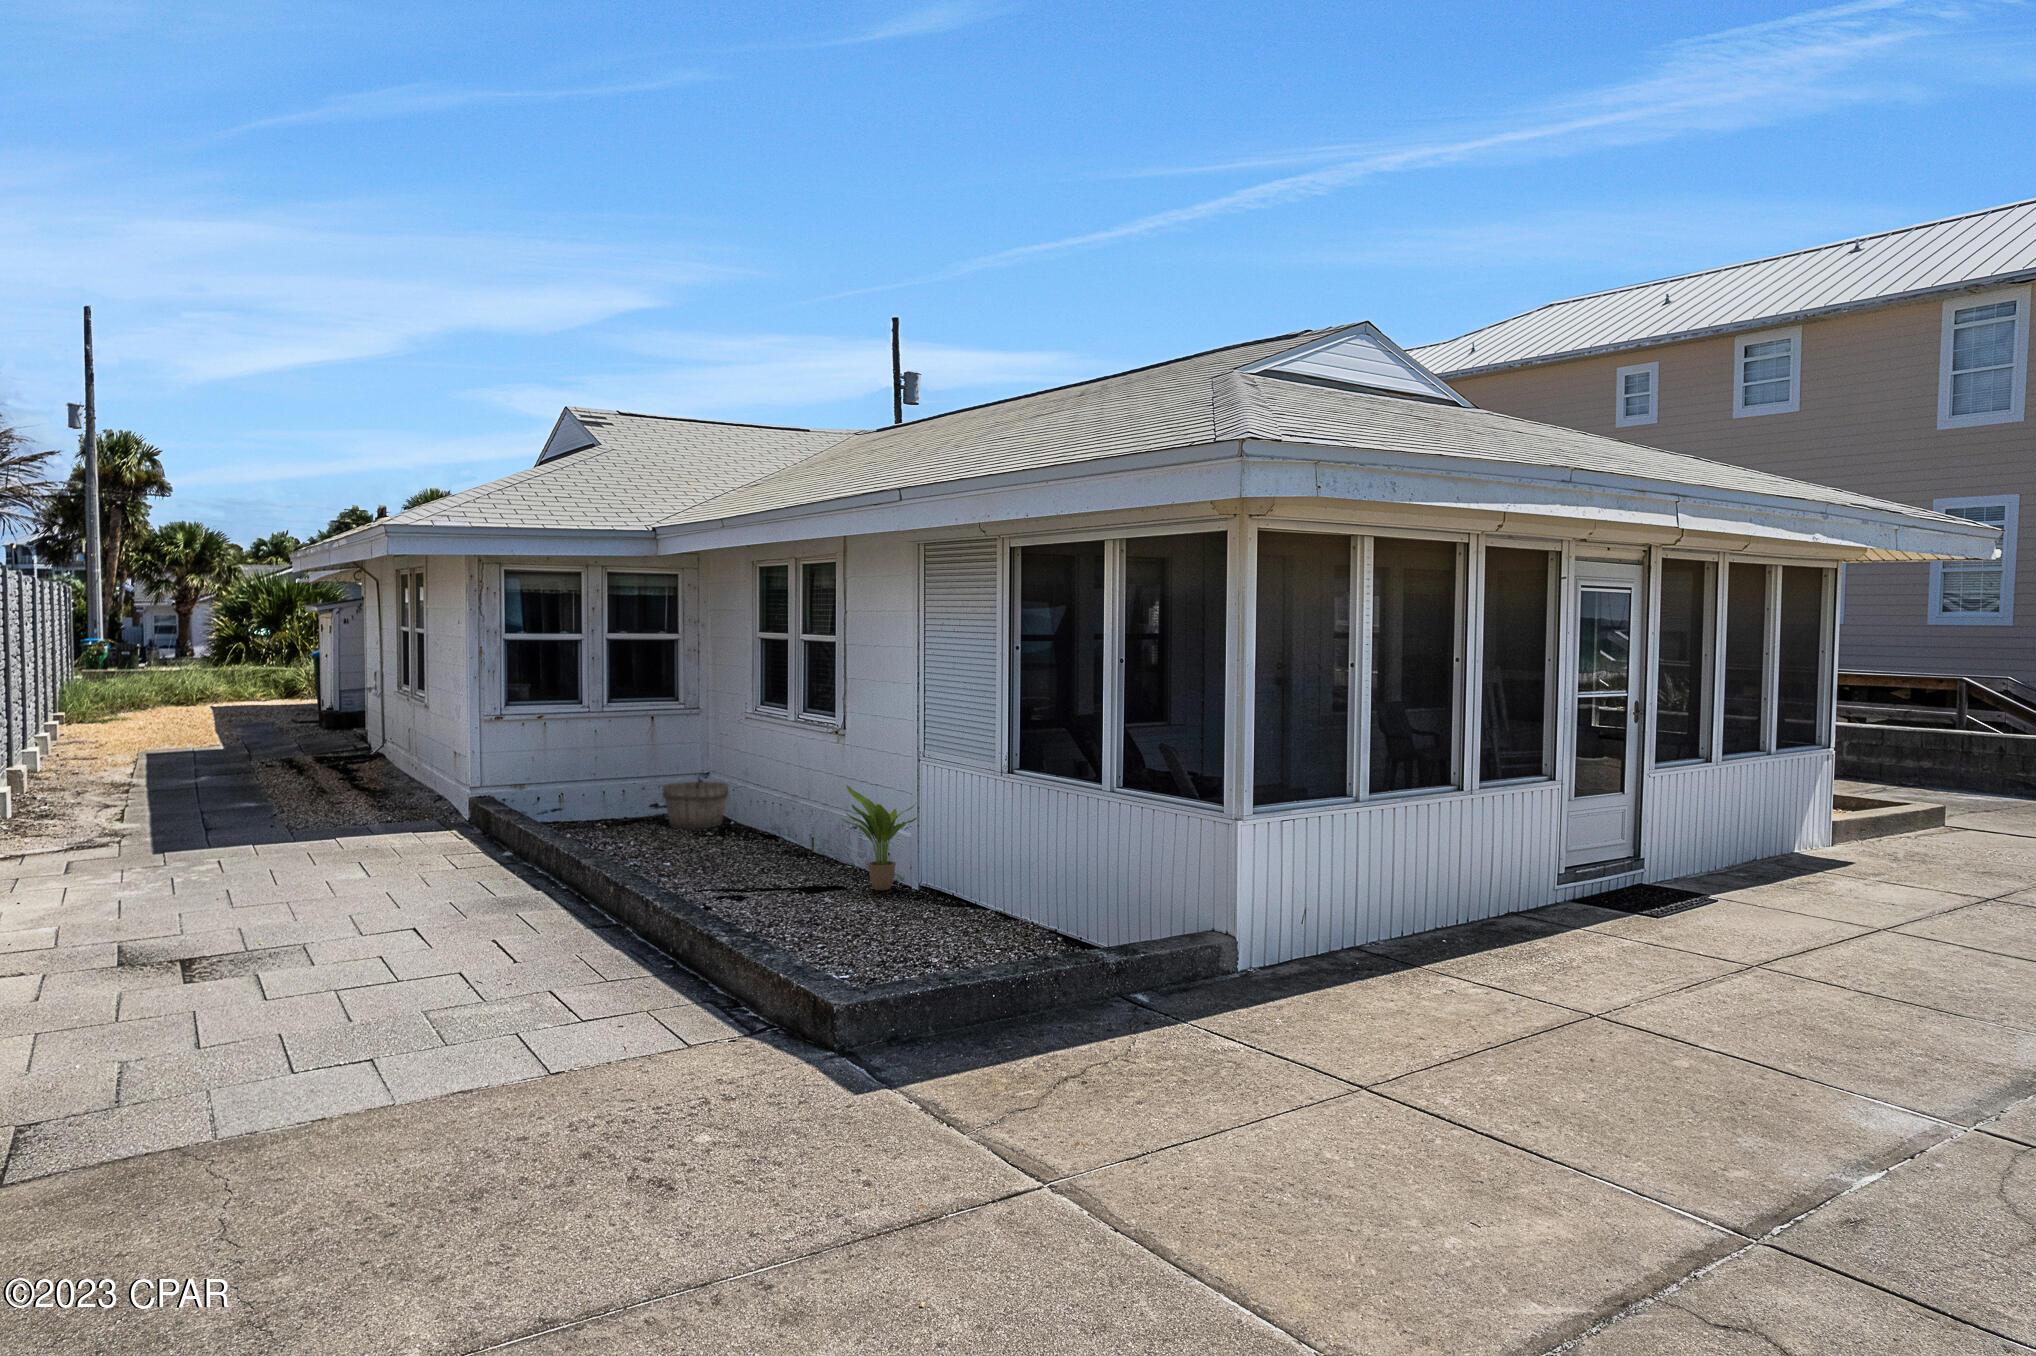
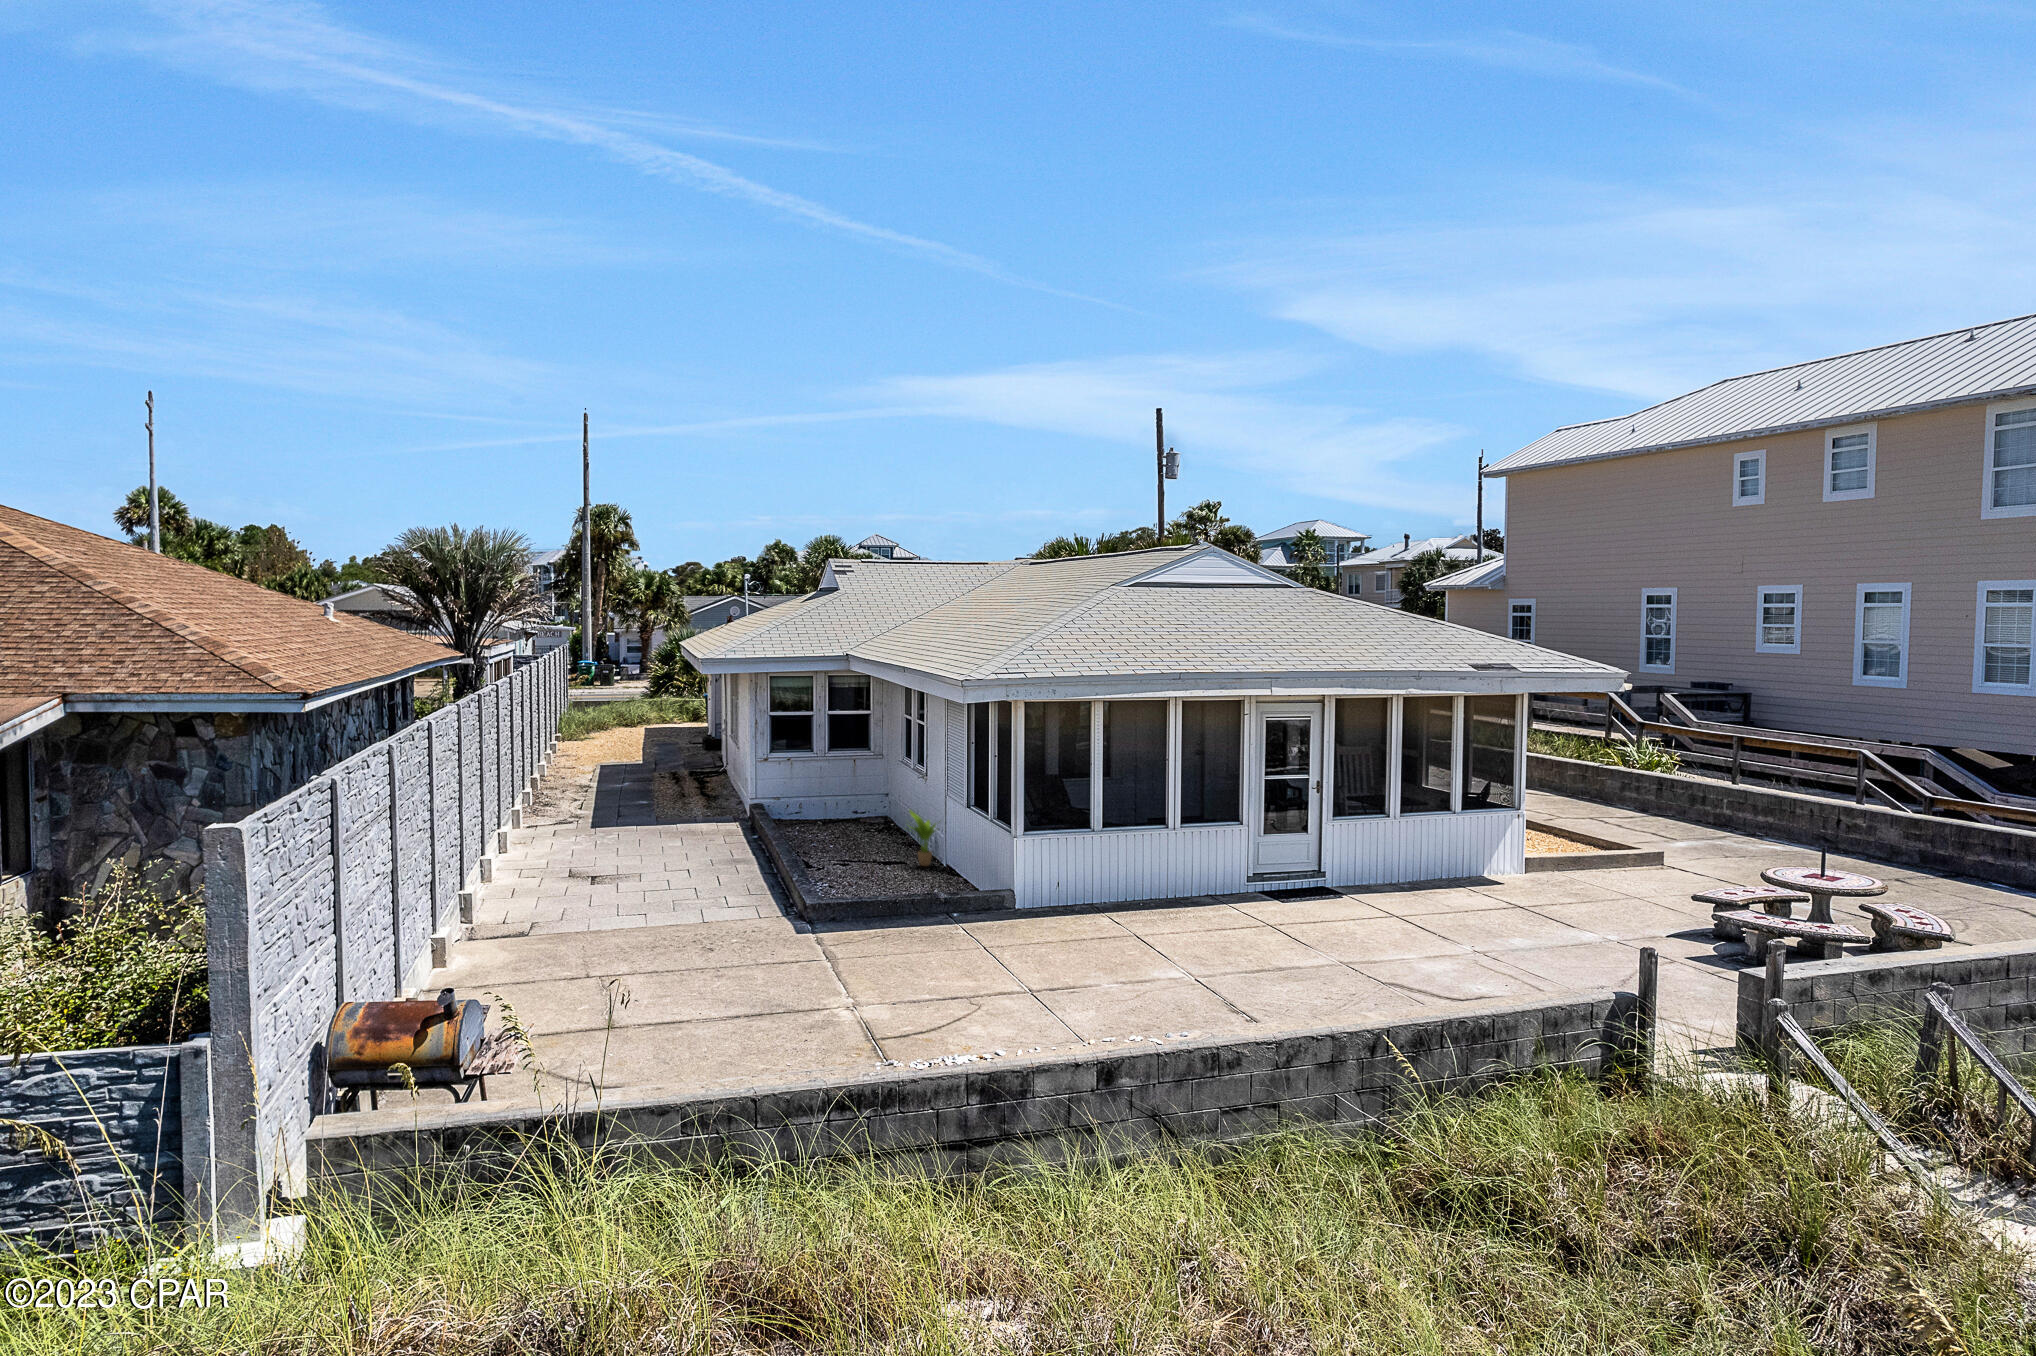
wooden bucket: present [662,773,729,829] -> none [851,794,891,828]

